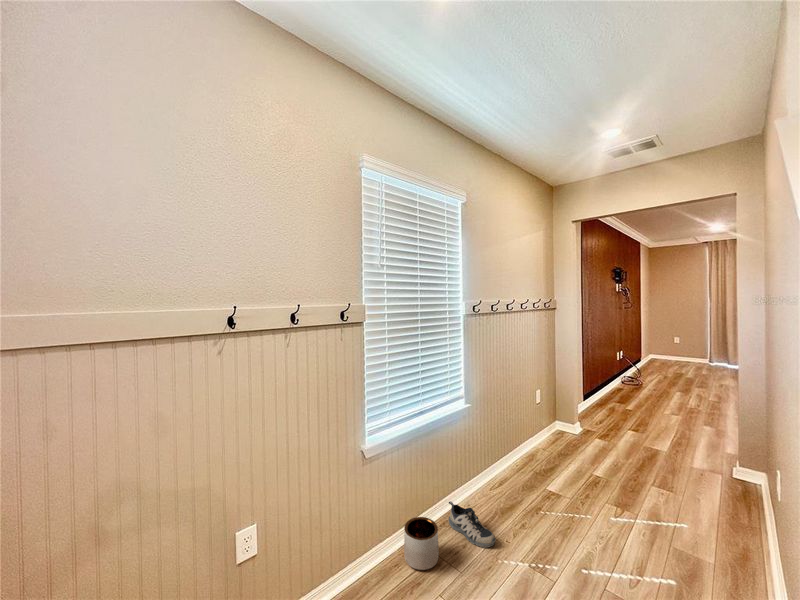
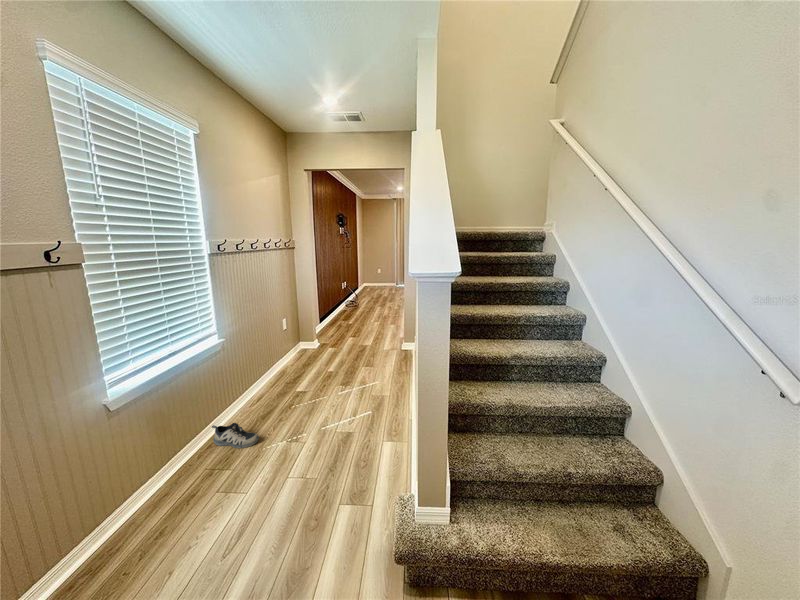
planter: present [404,517,439,570] -> none [168,444,208,489]

